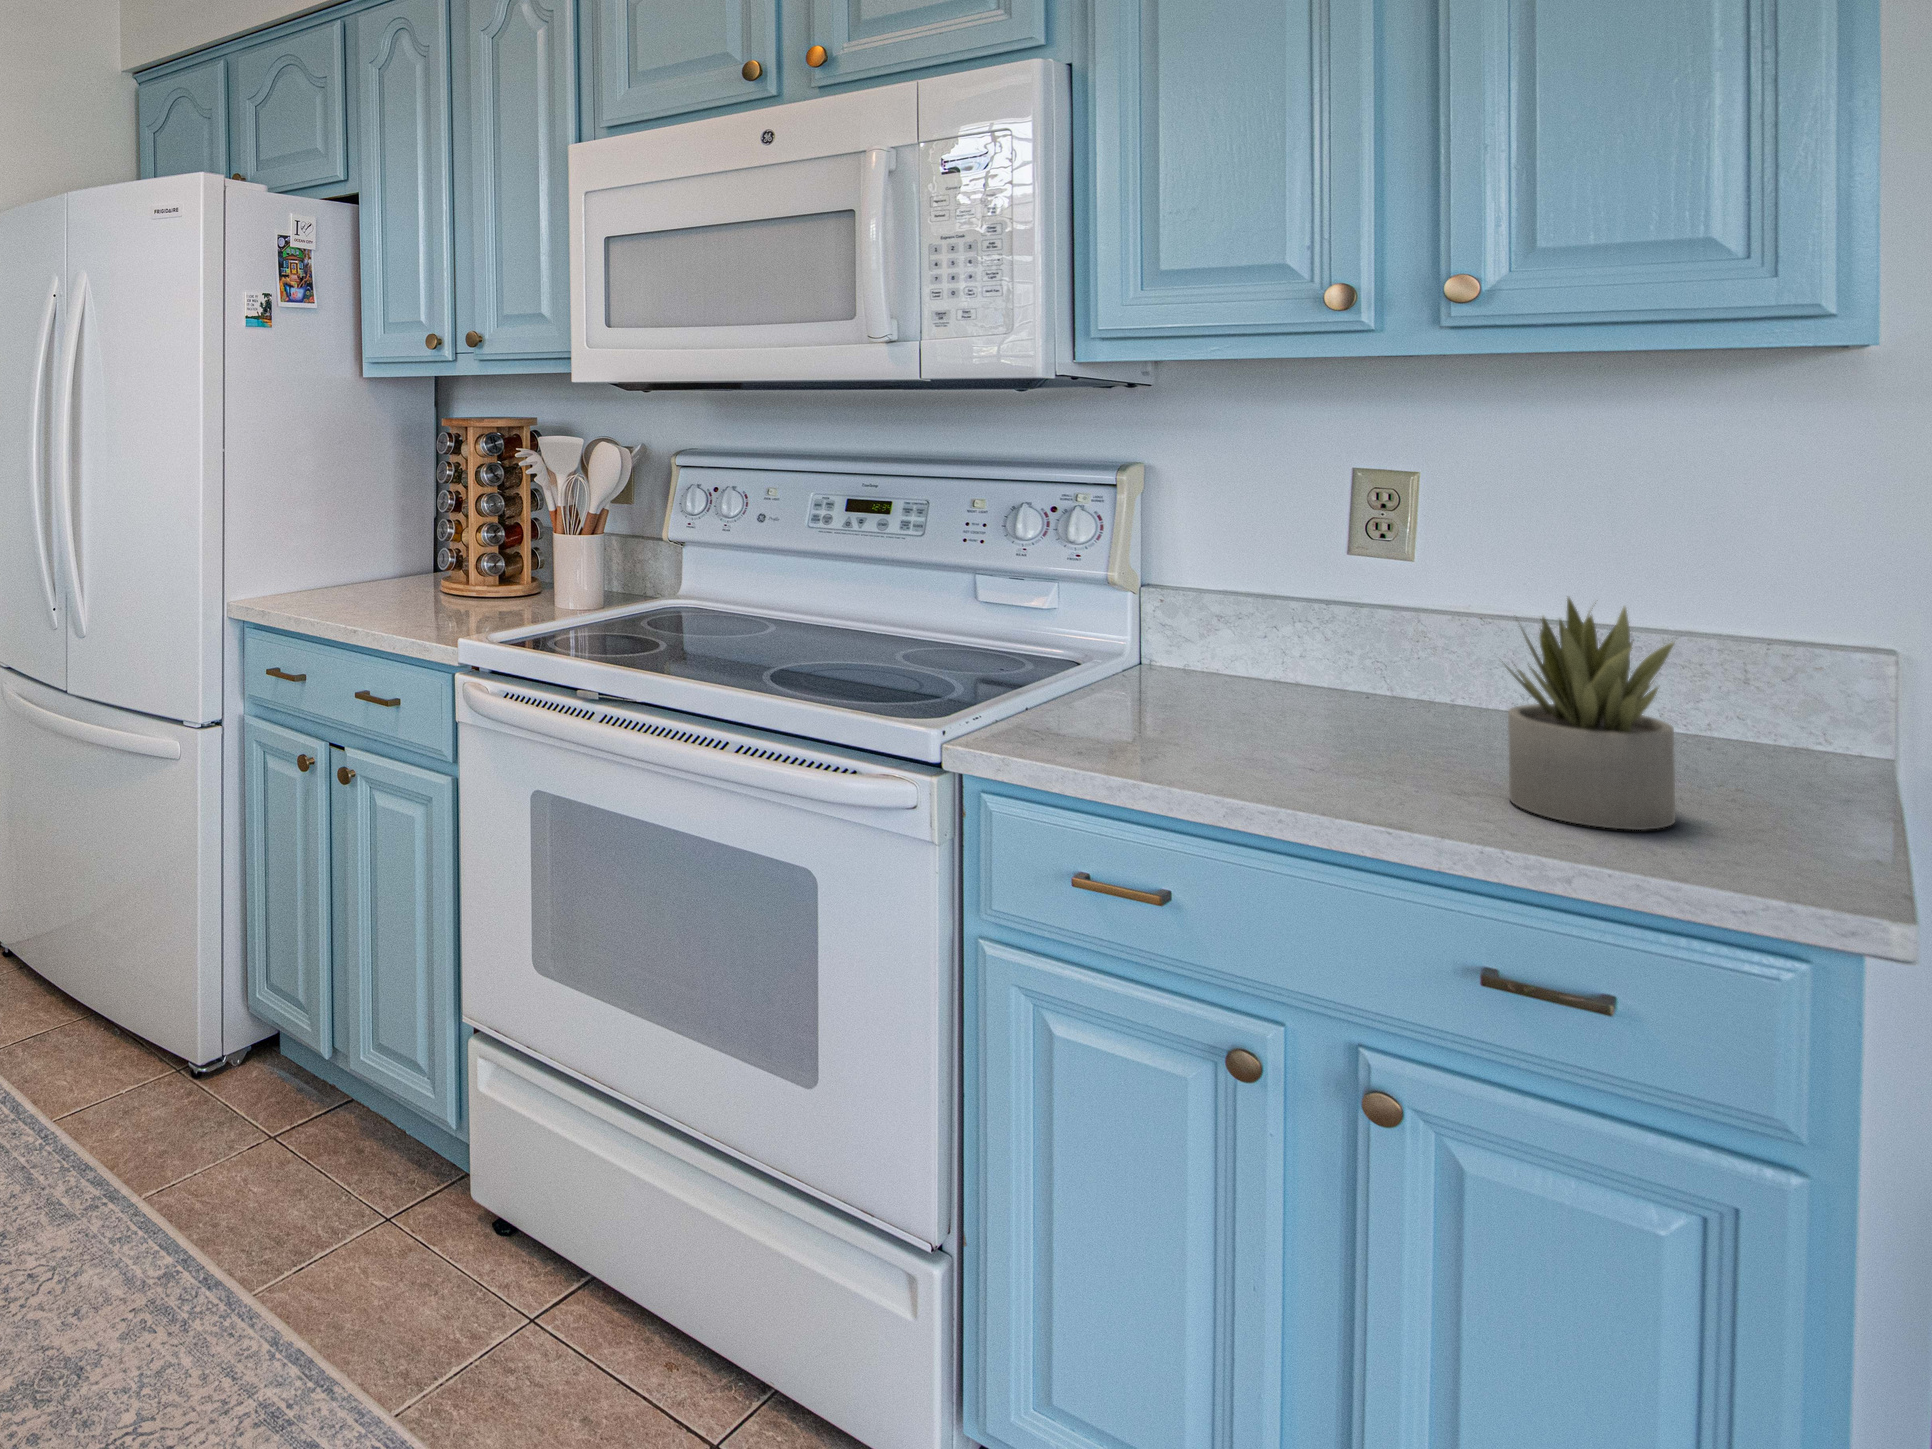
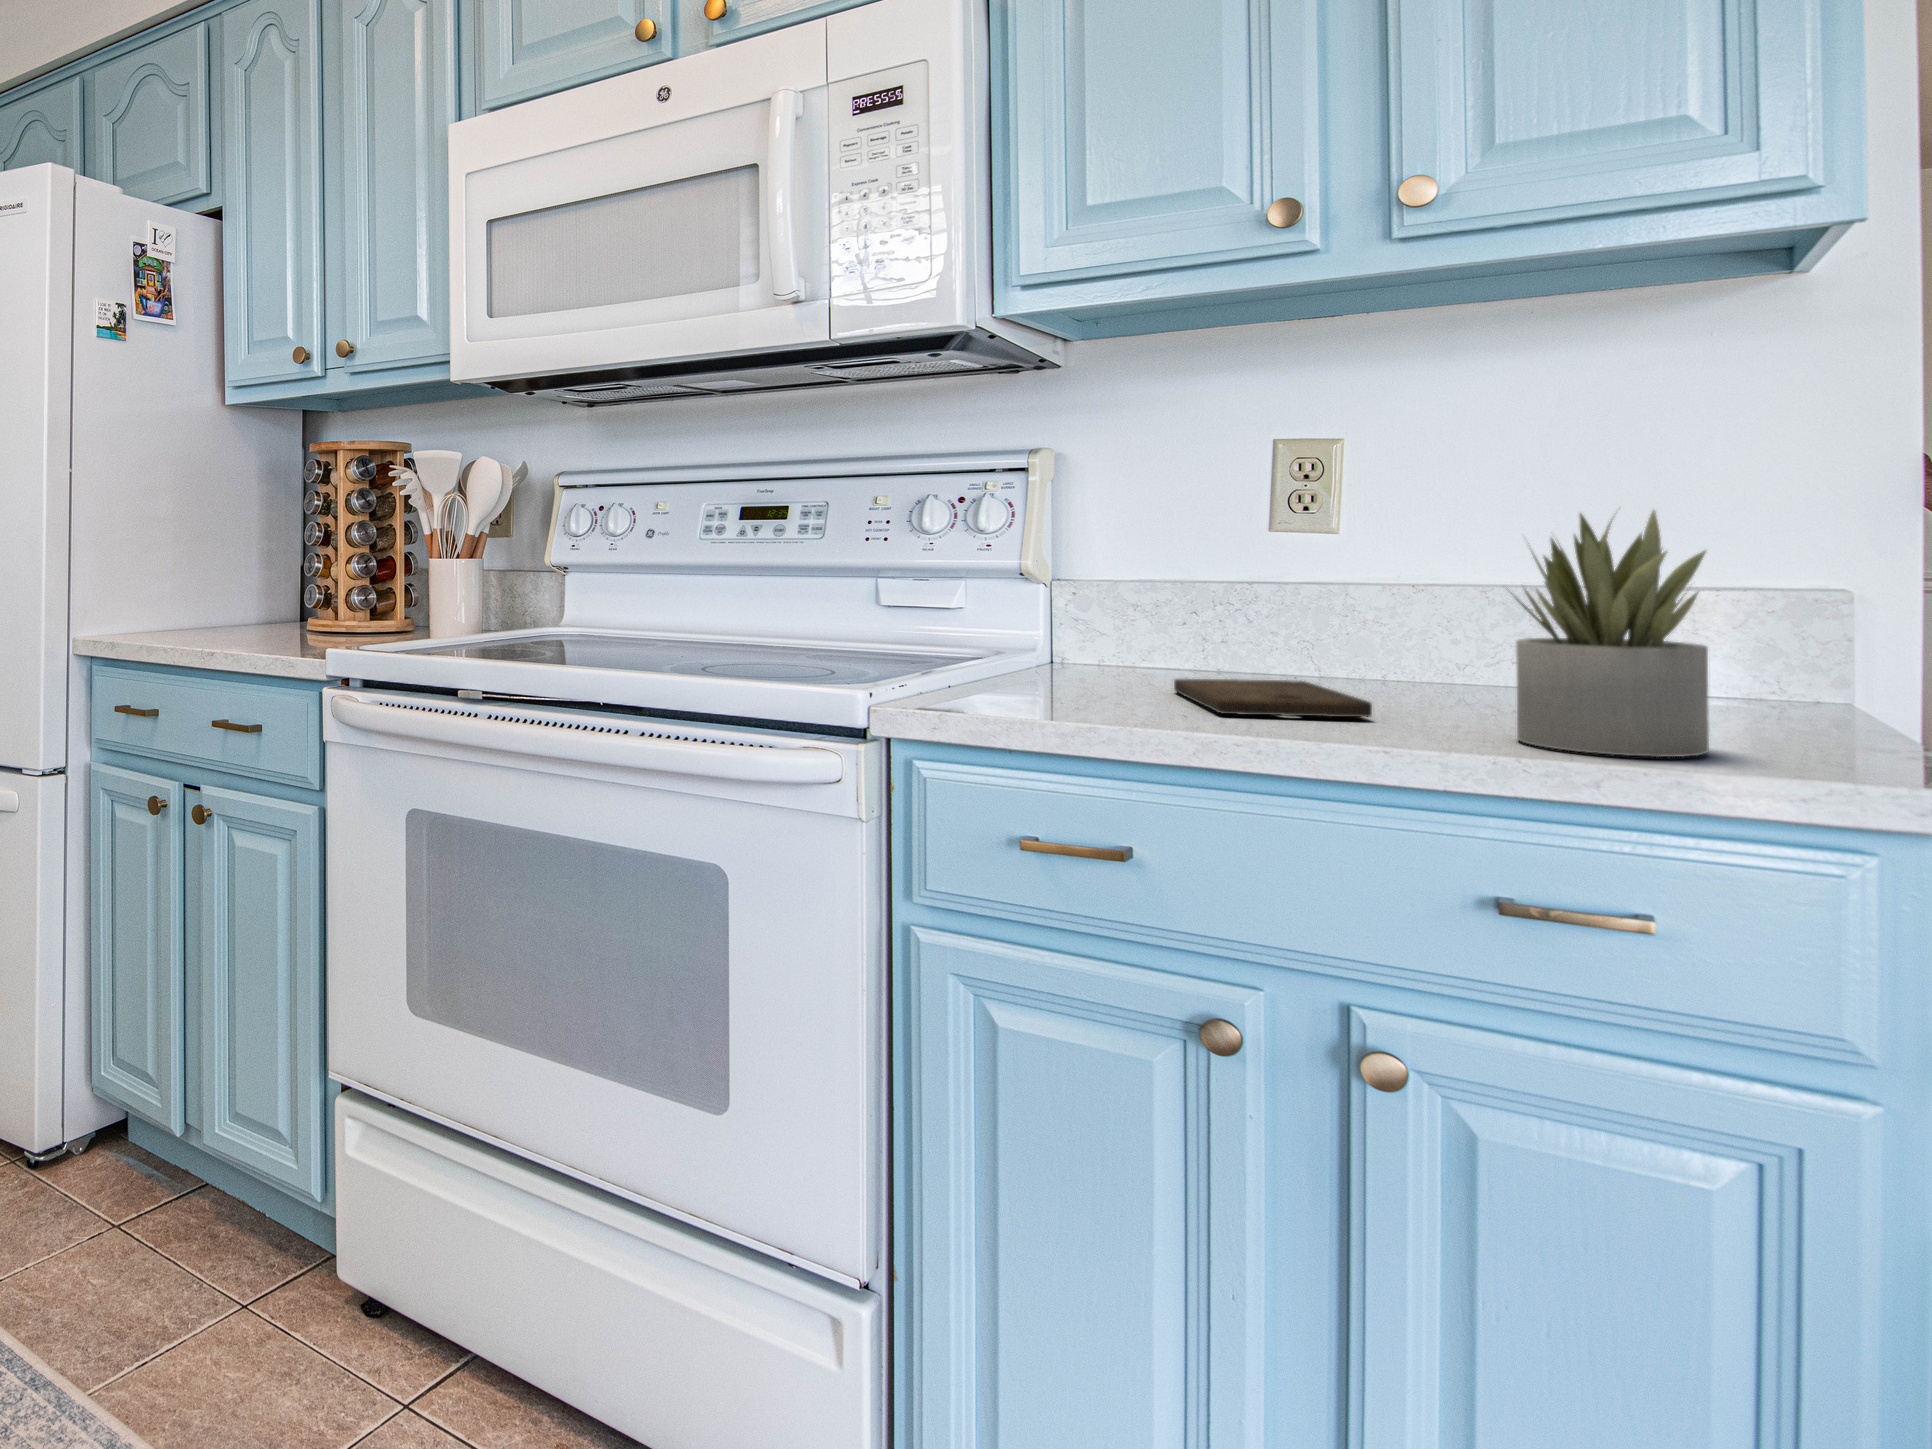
cutting board: none [1224,698,1390,760] -> present [1174,679,1372,717]

